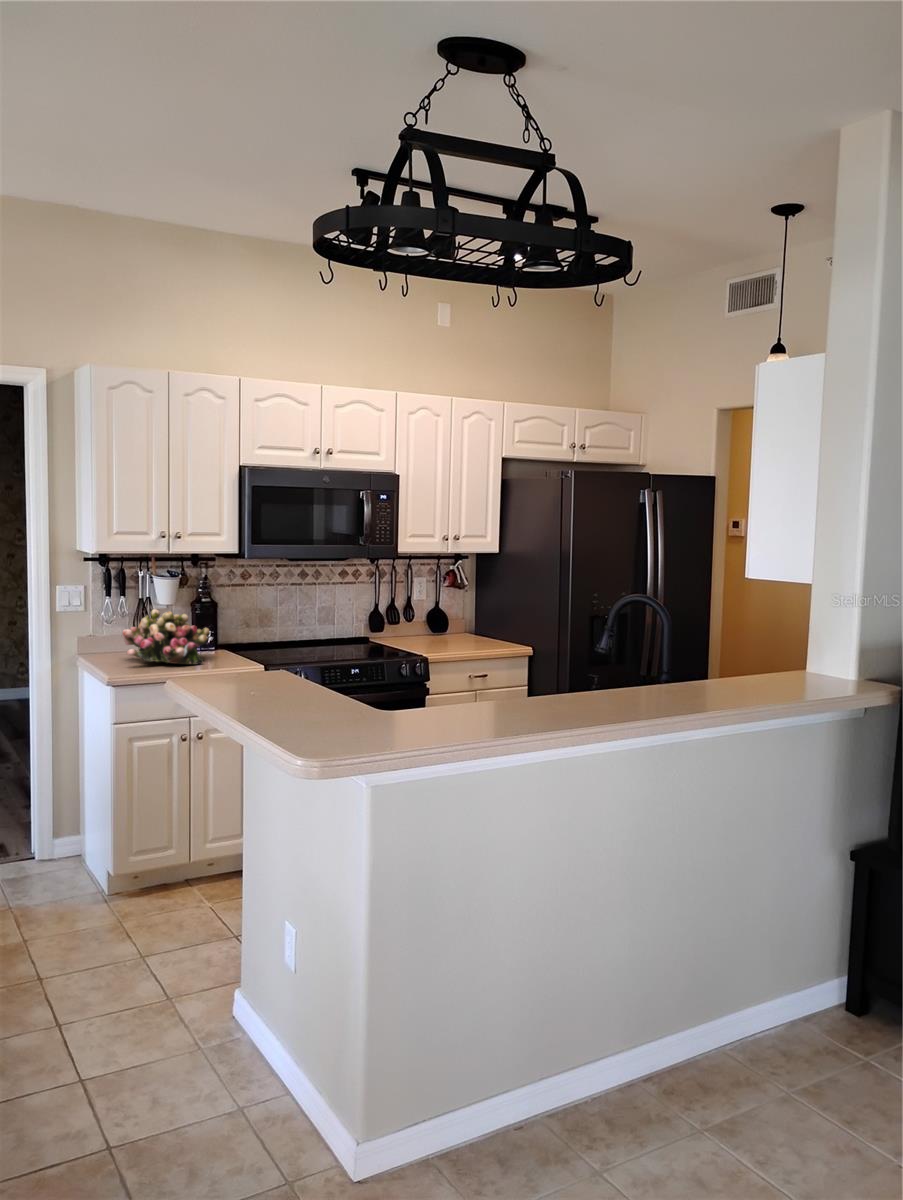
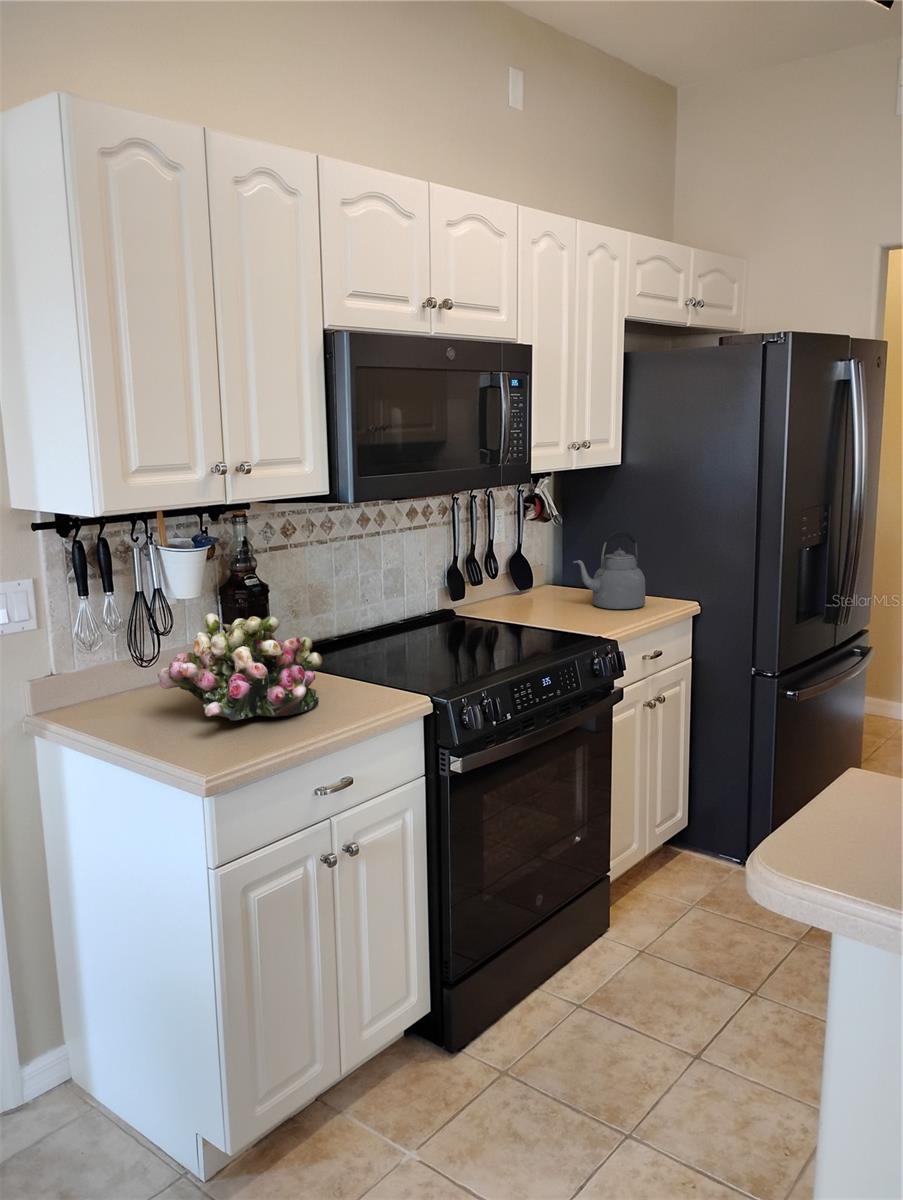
kettle: none [445,596,496,647] -> present [573,531,645,609]

